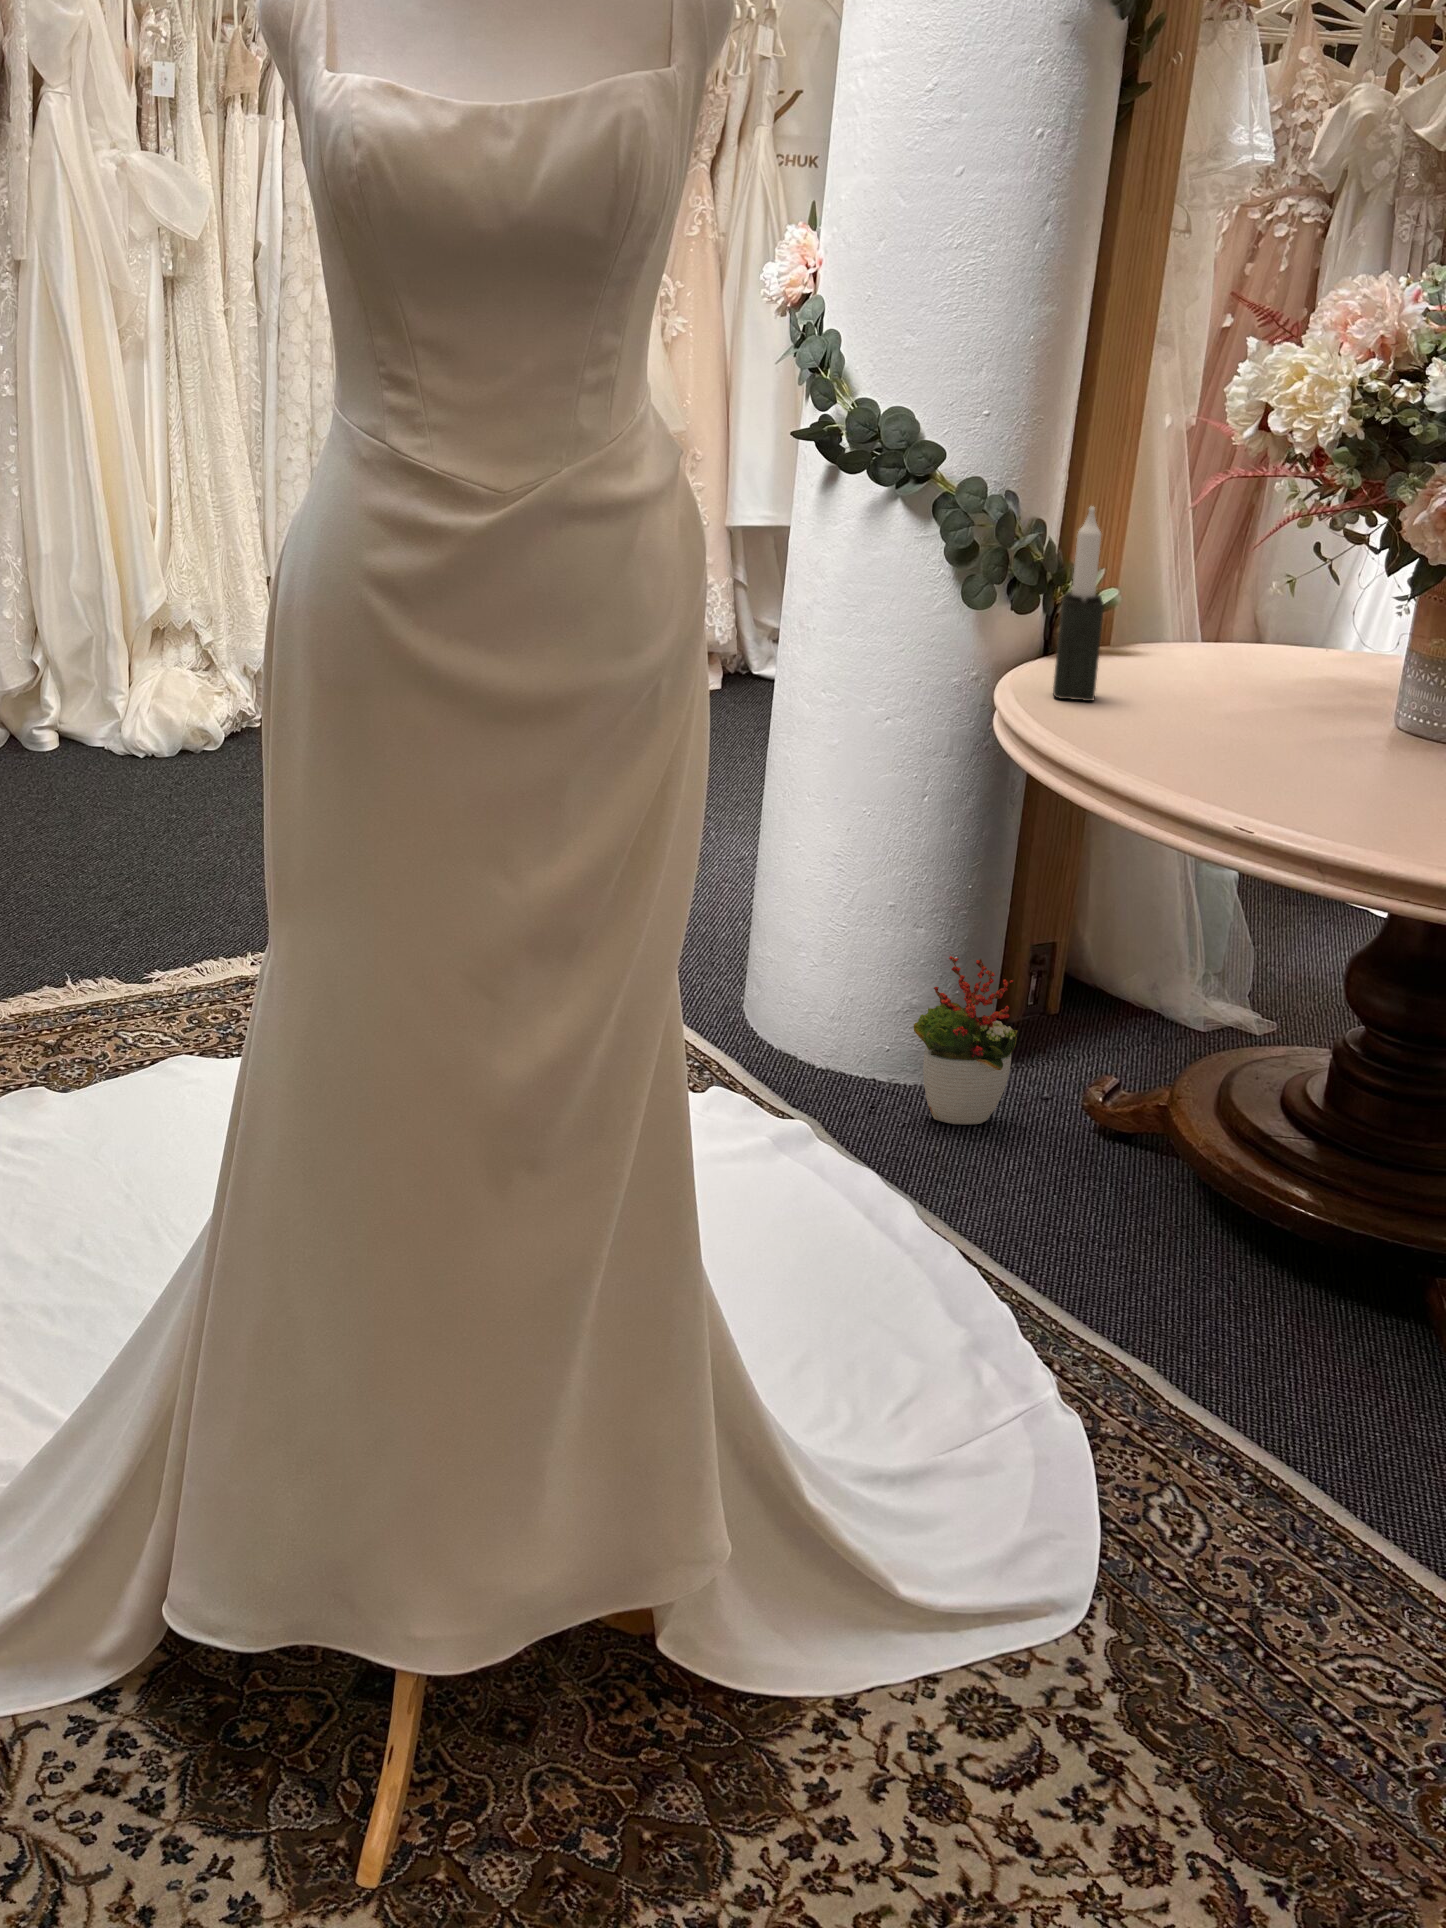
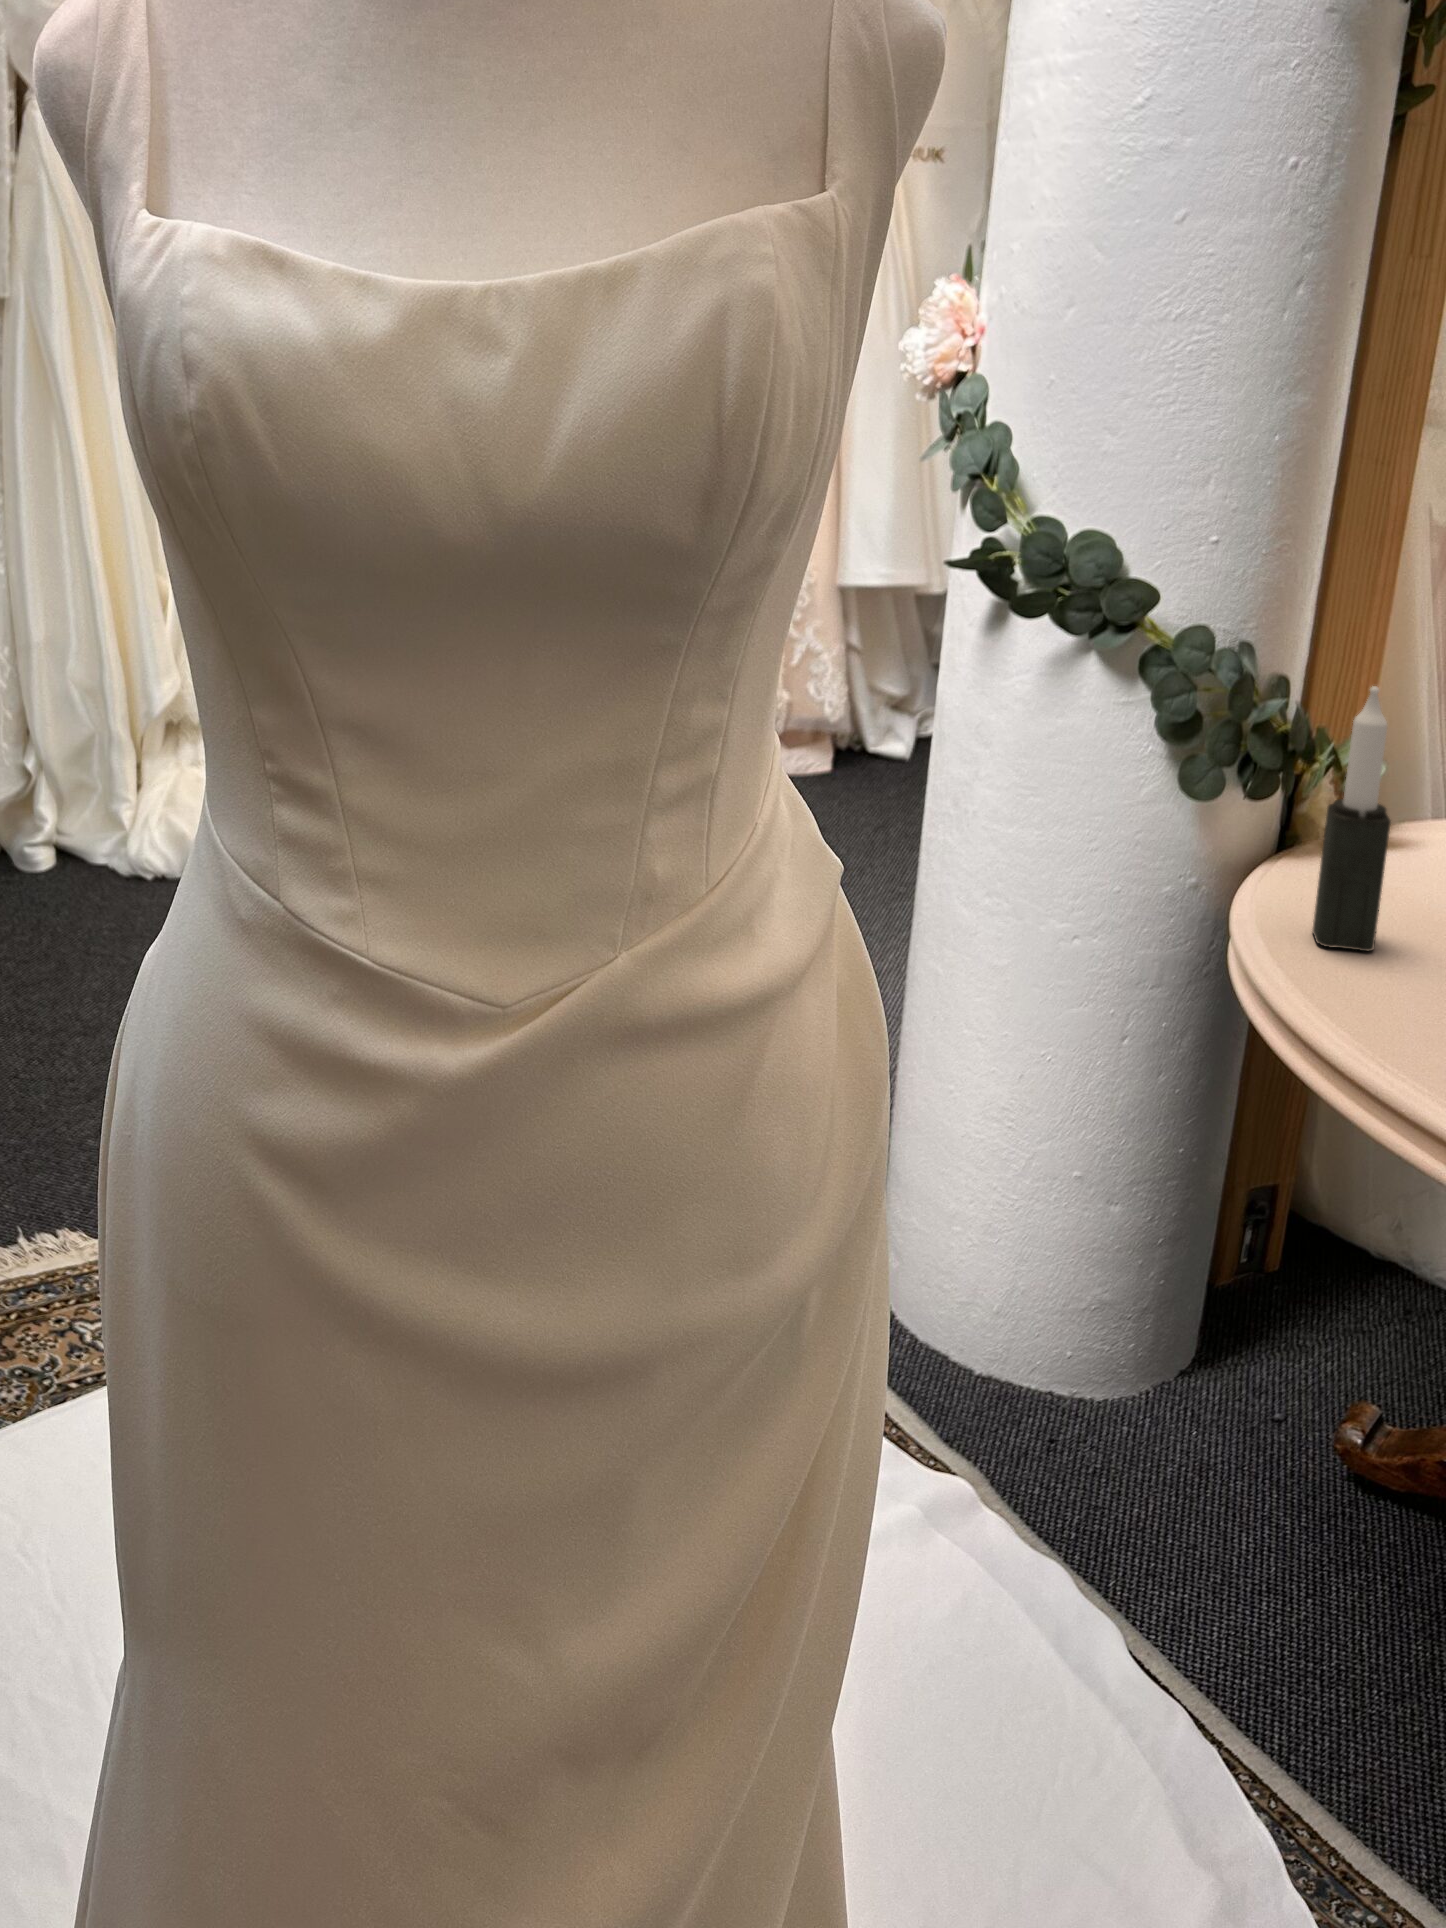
decorative plant: present [914,956,1017,1124] -> none [1108,1255,1249,1476]

